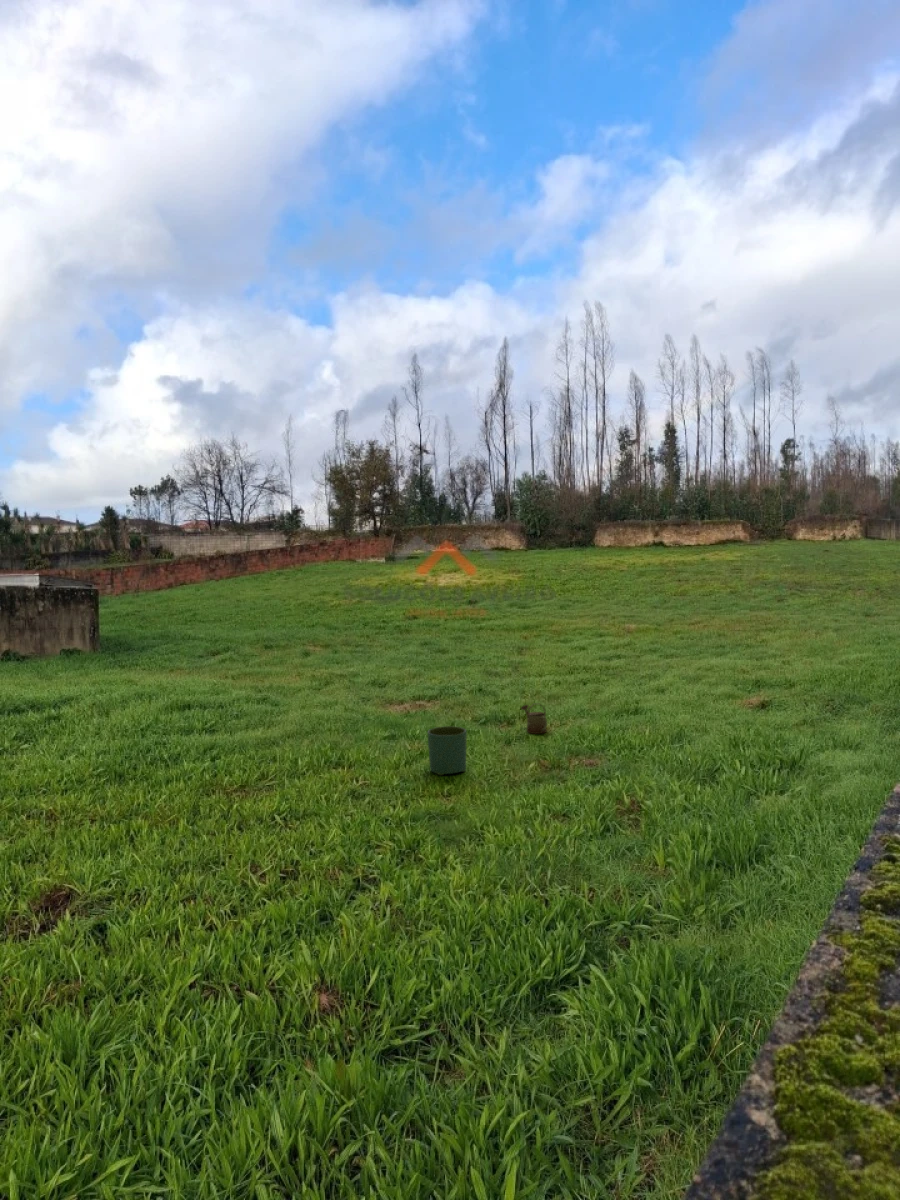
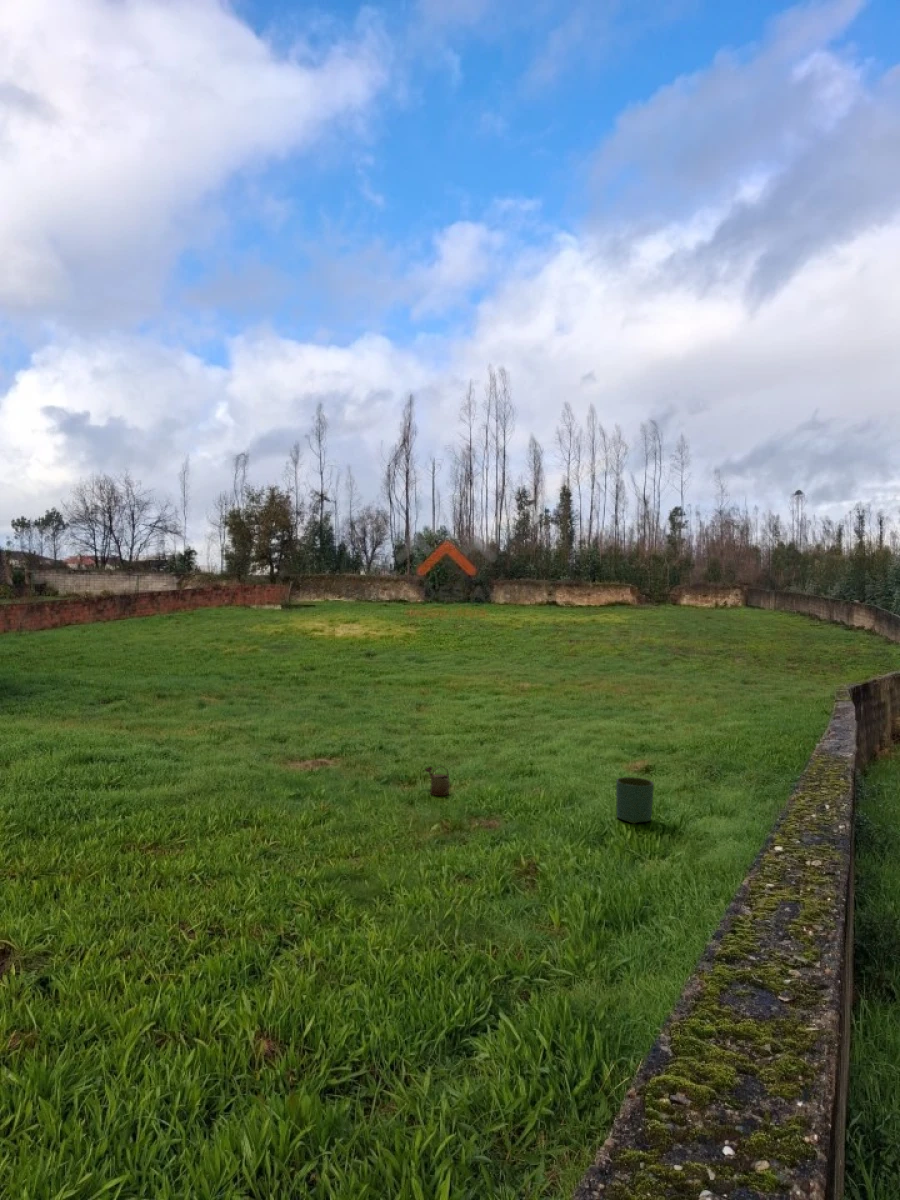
planter: present [428,726,467,775] -> present [616,777,654,824]

